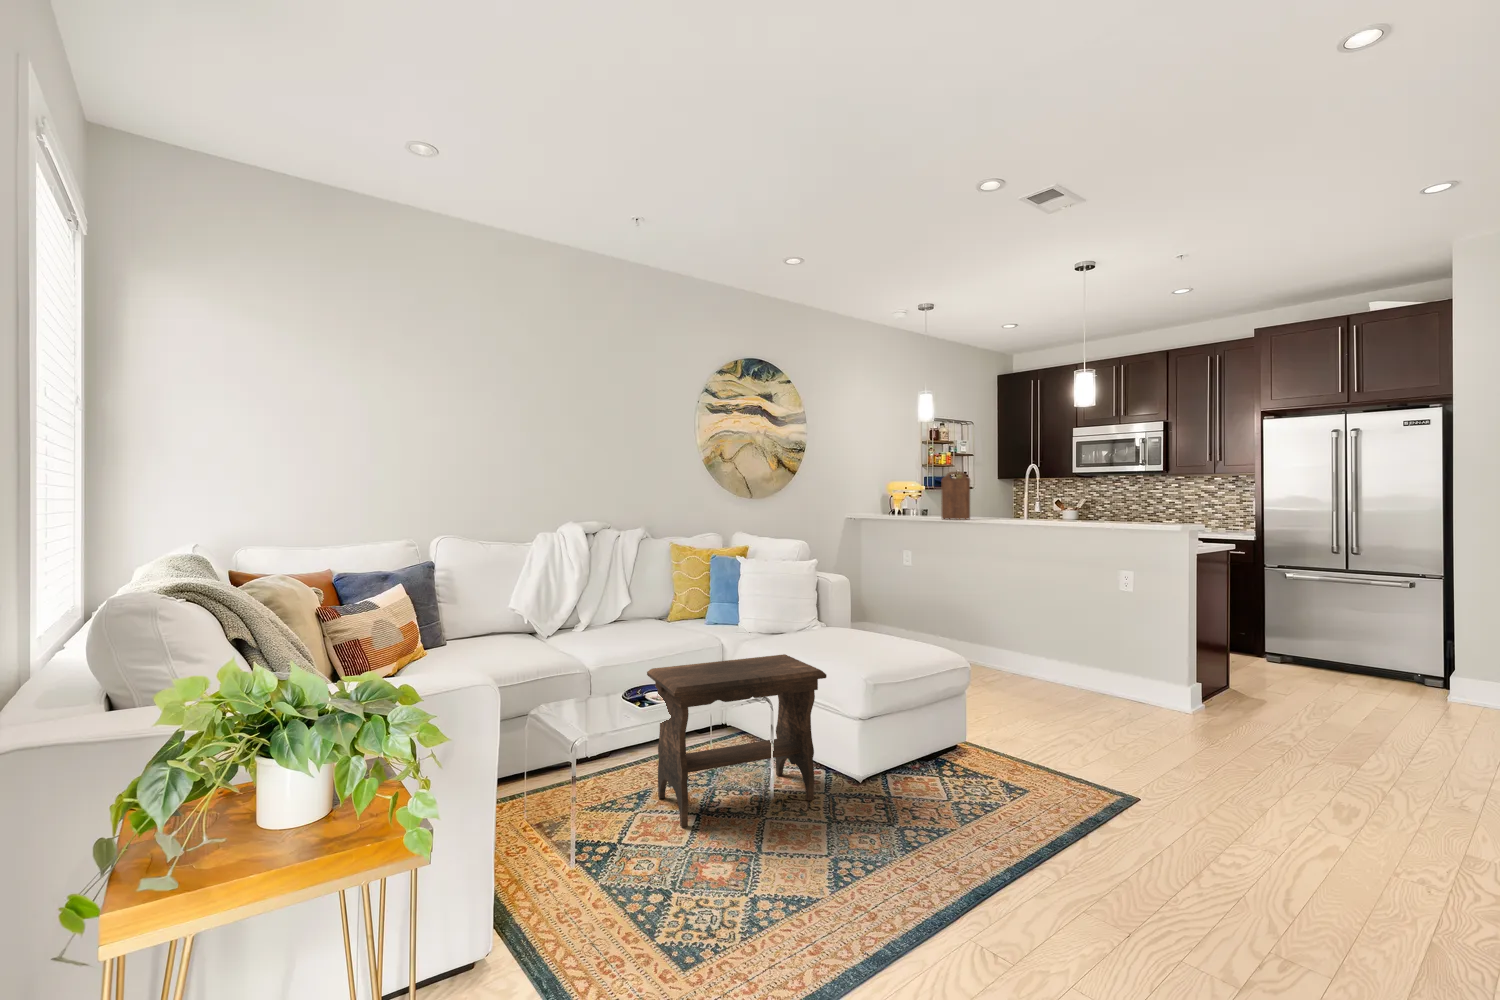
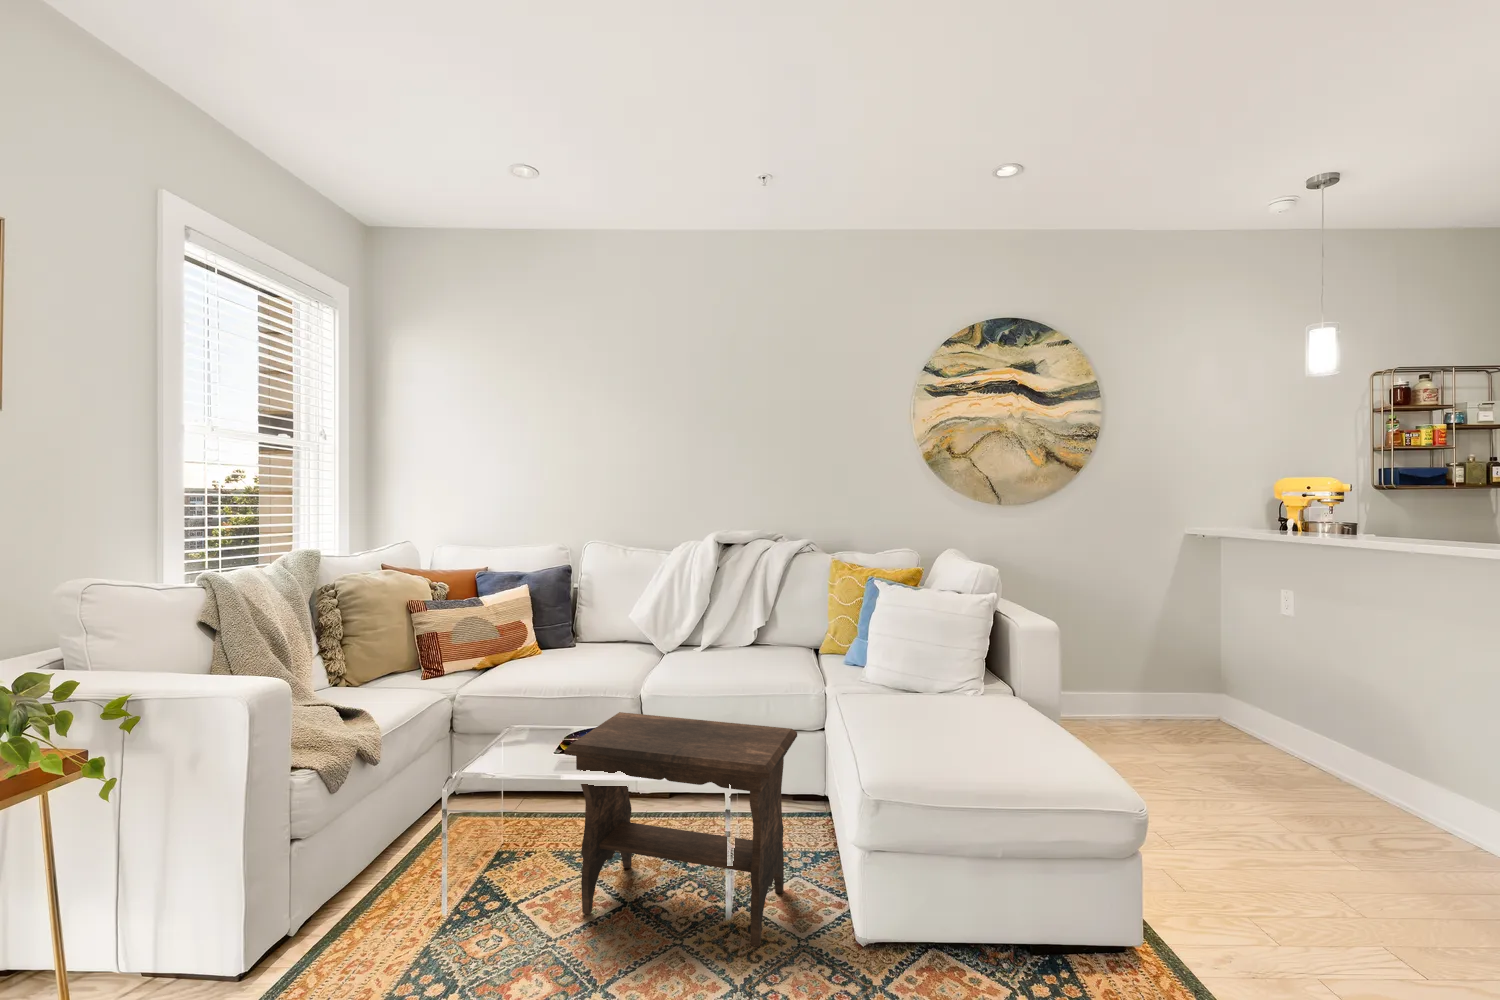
cutting board: present [941,472,970,520] -> none [1362,459,1429,545]

